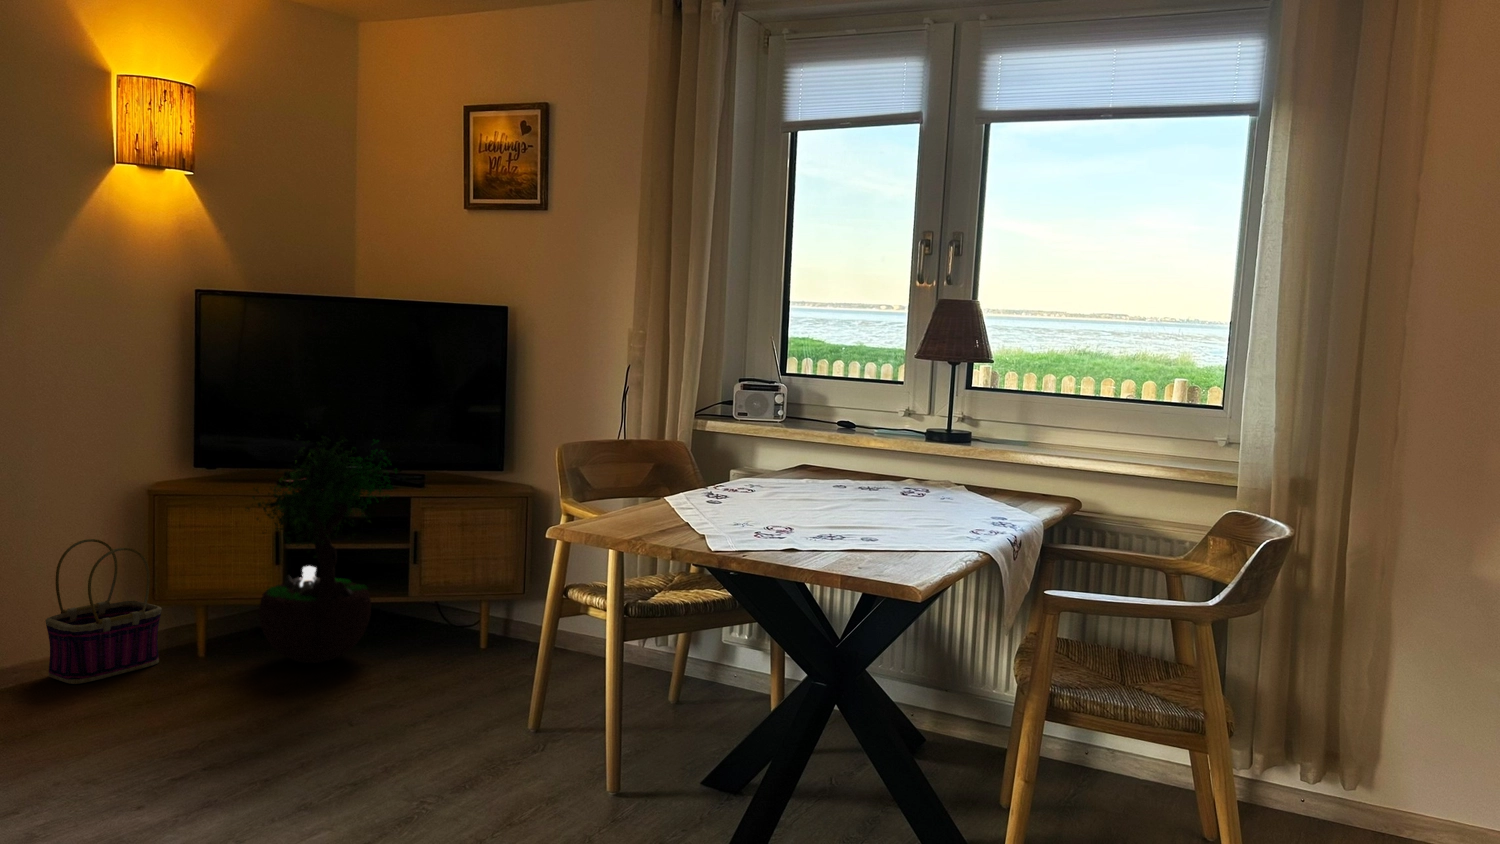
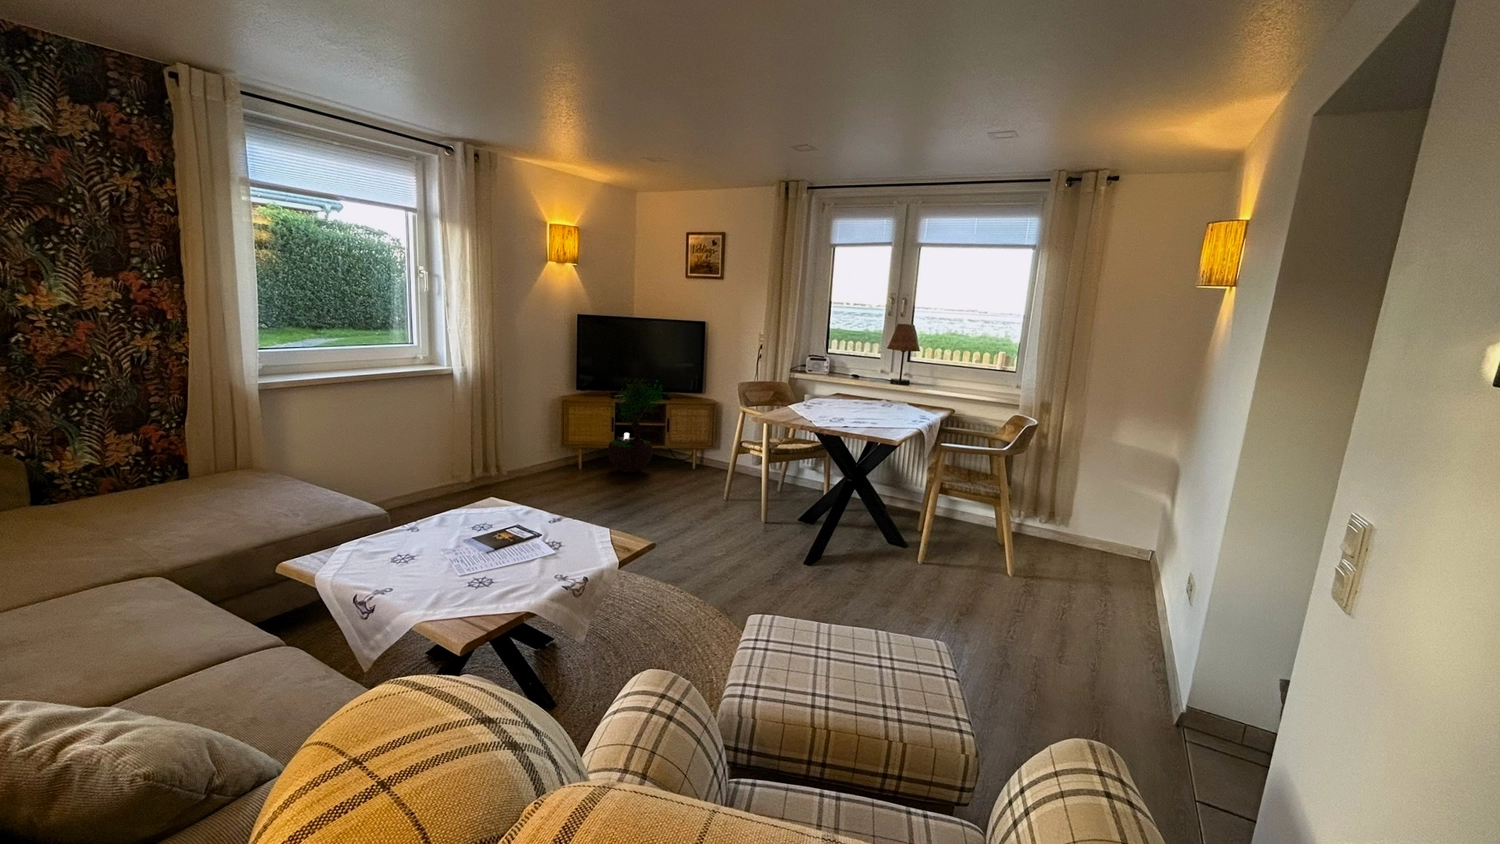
basket: present [46,539,162,684] -> none [526,420,568,478]

